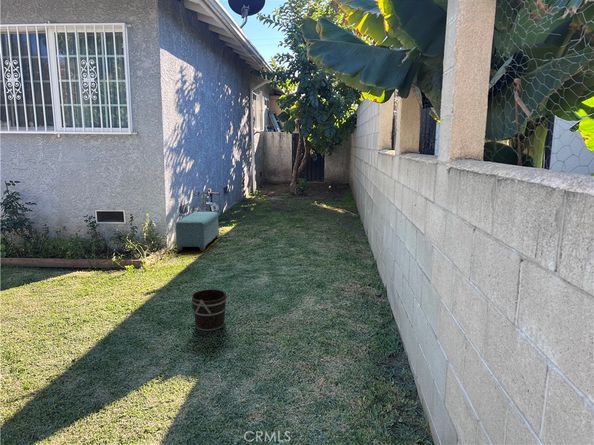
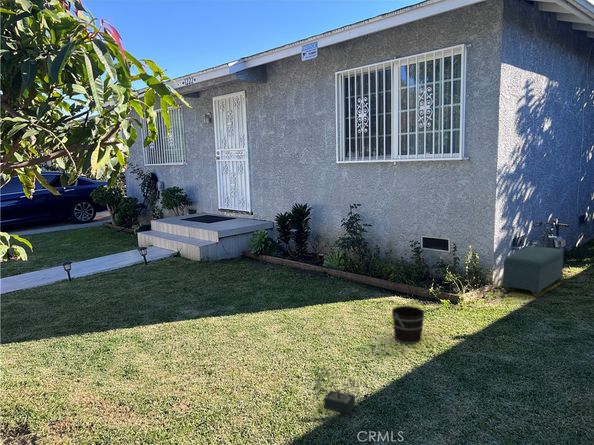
bucket: present [191,289,226,330] -> present [392,306,424,344]
decorative plant: none [14,341,69,385] -> present [316,366,359,414]

